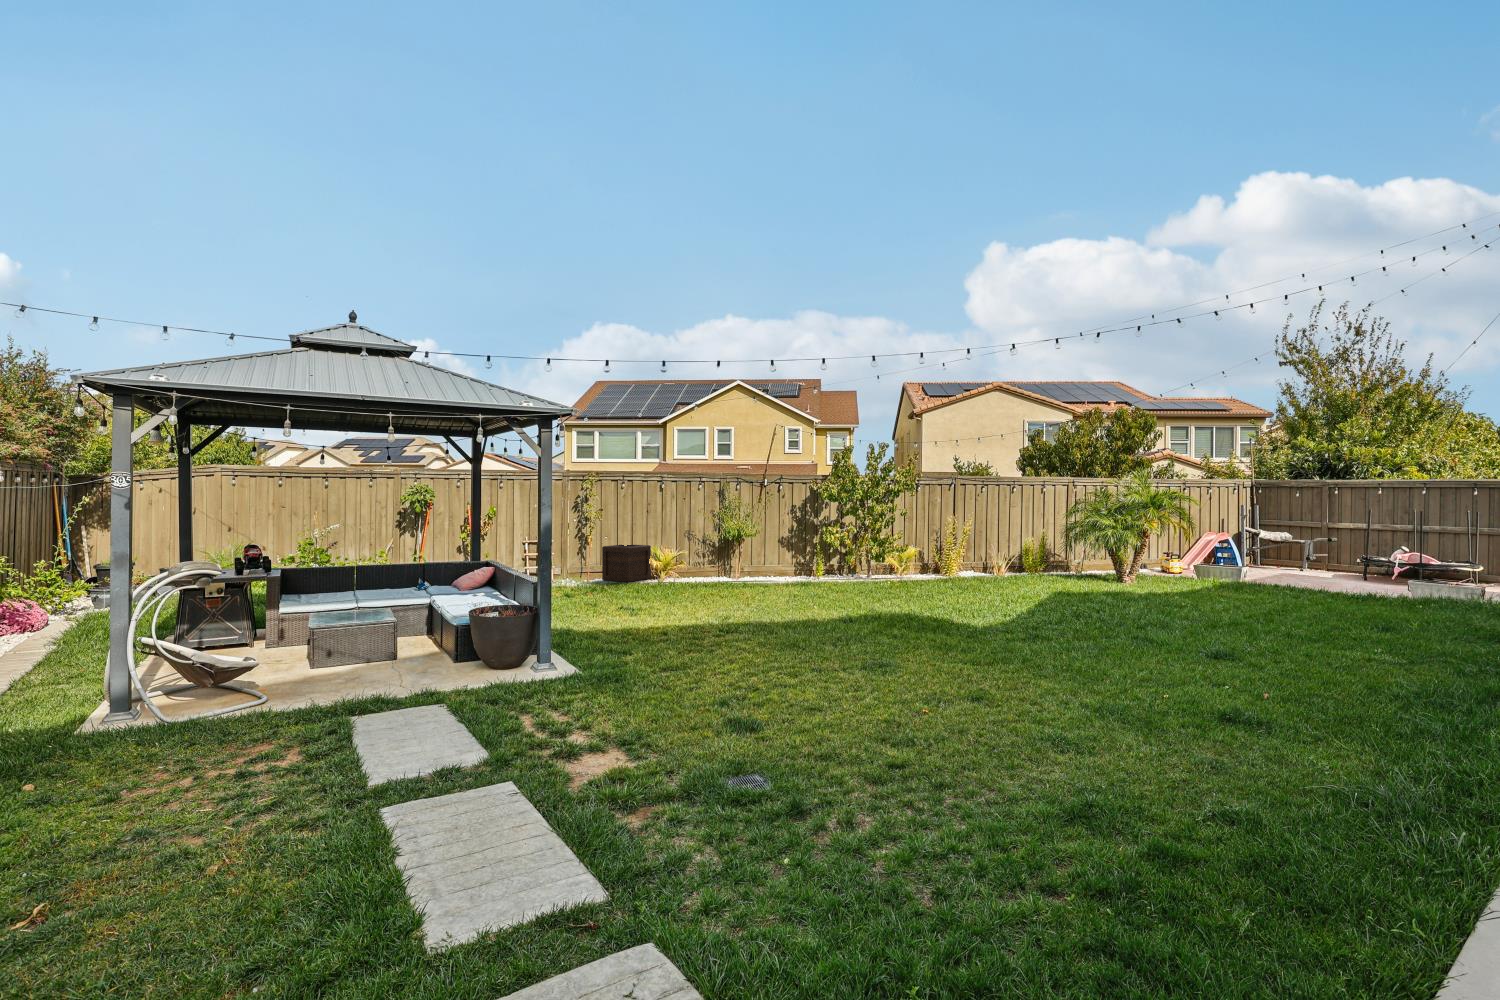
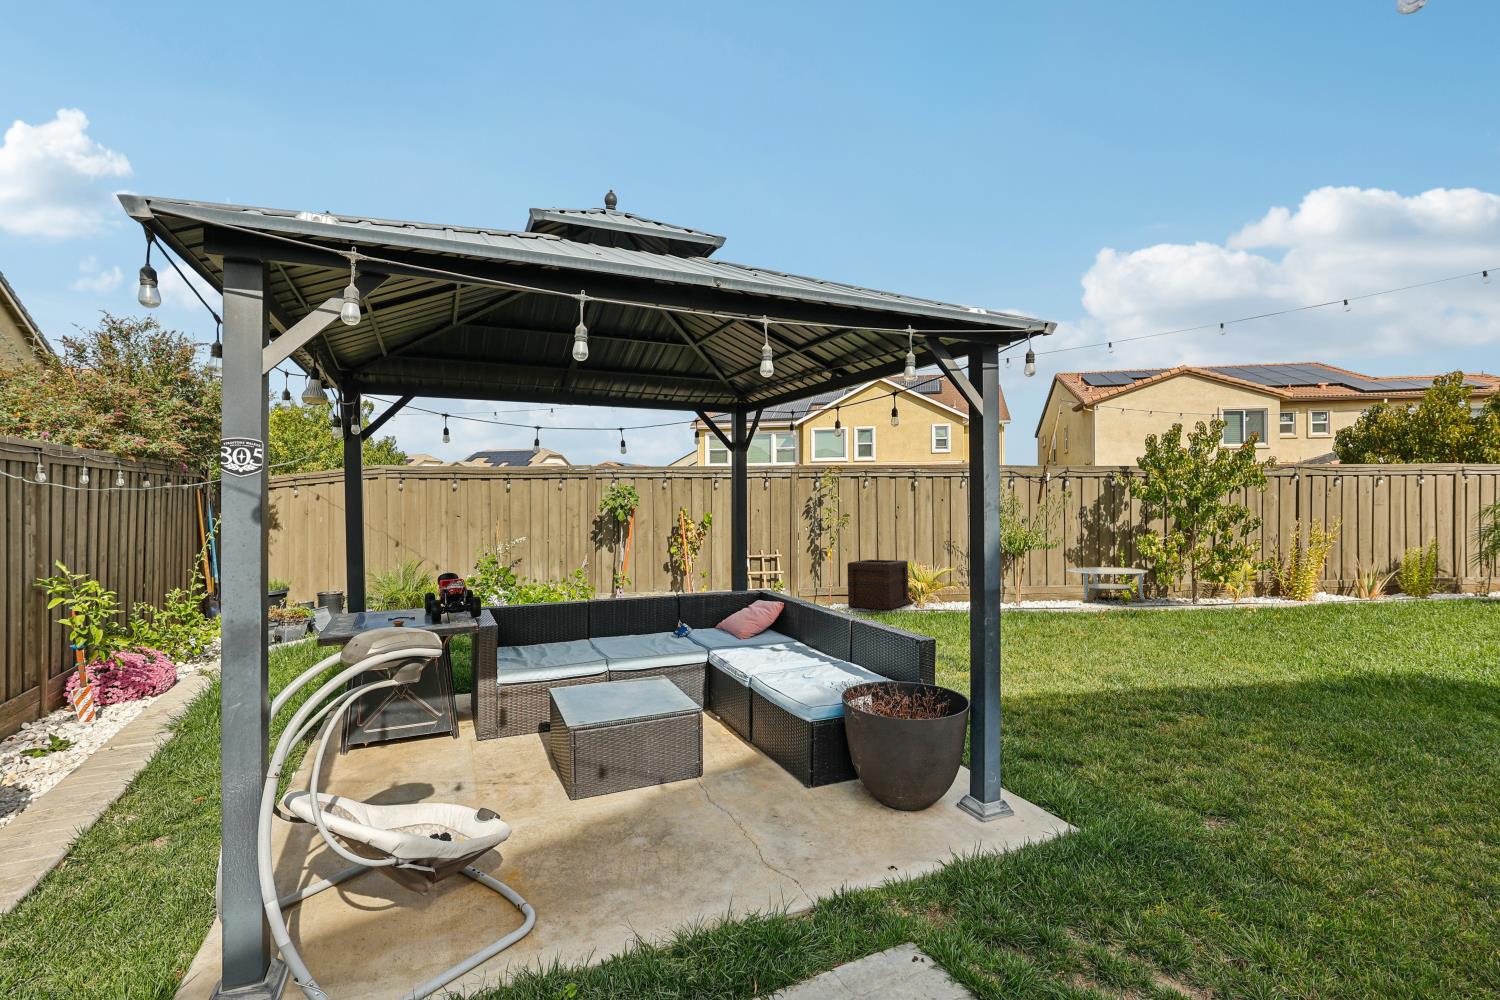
round table: none [775,552,830,578] -> present [1067,567,1148,603]

